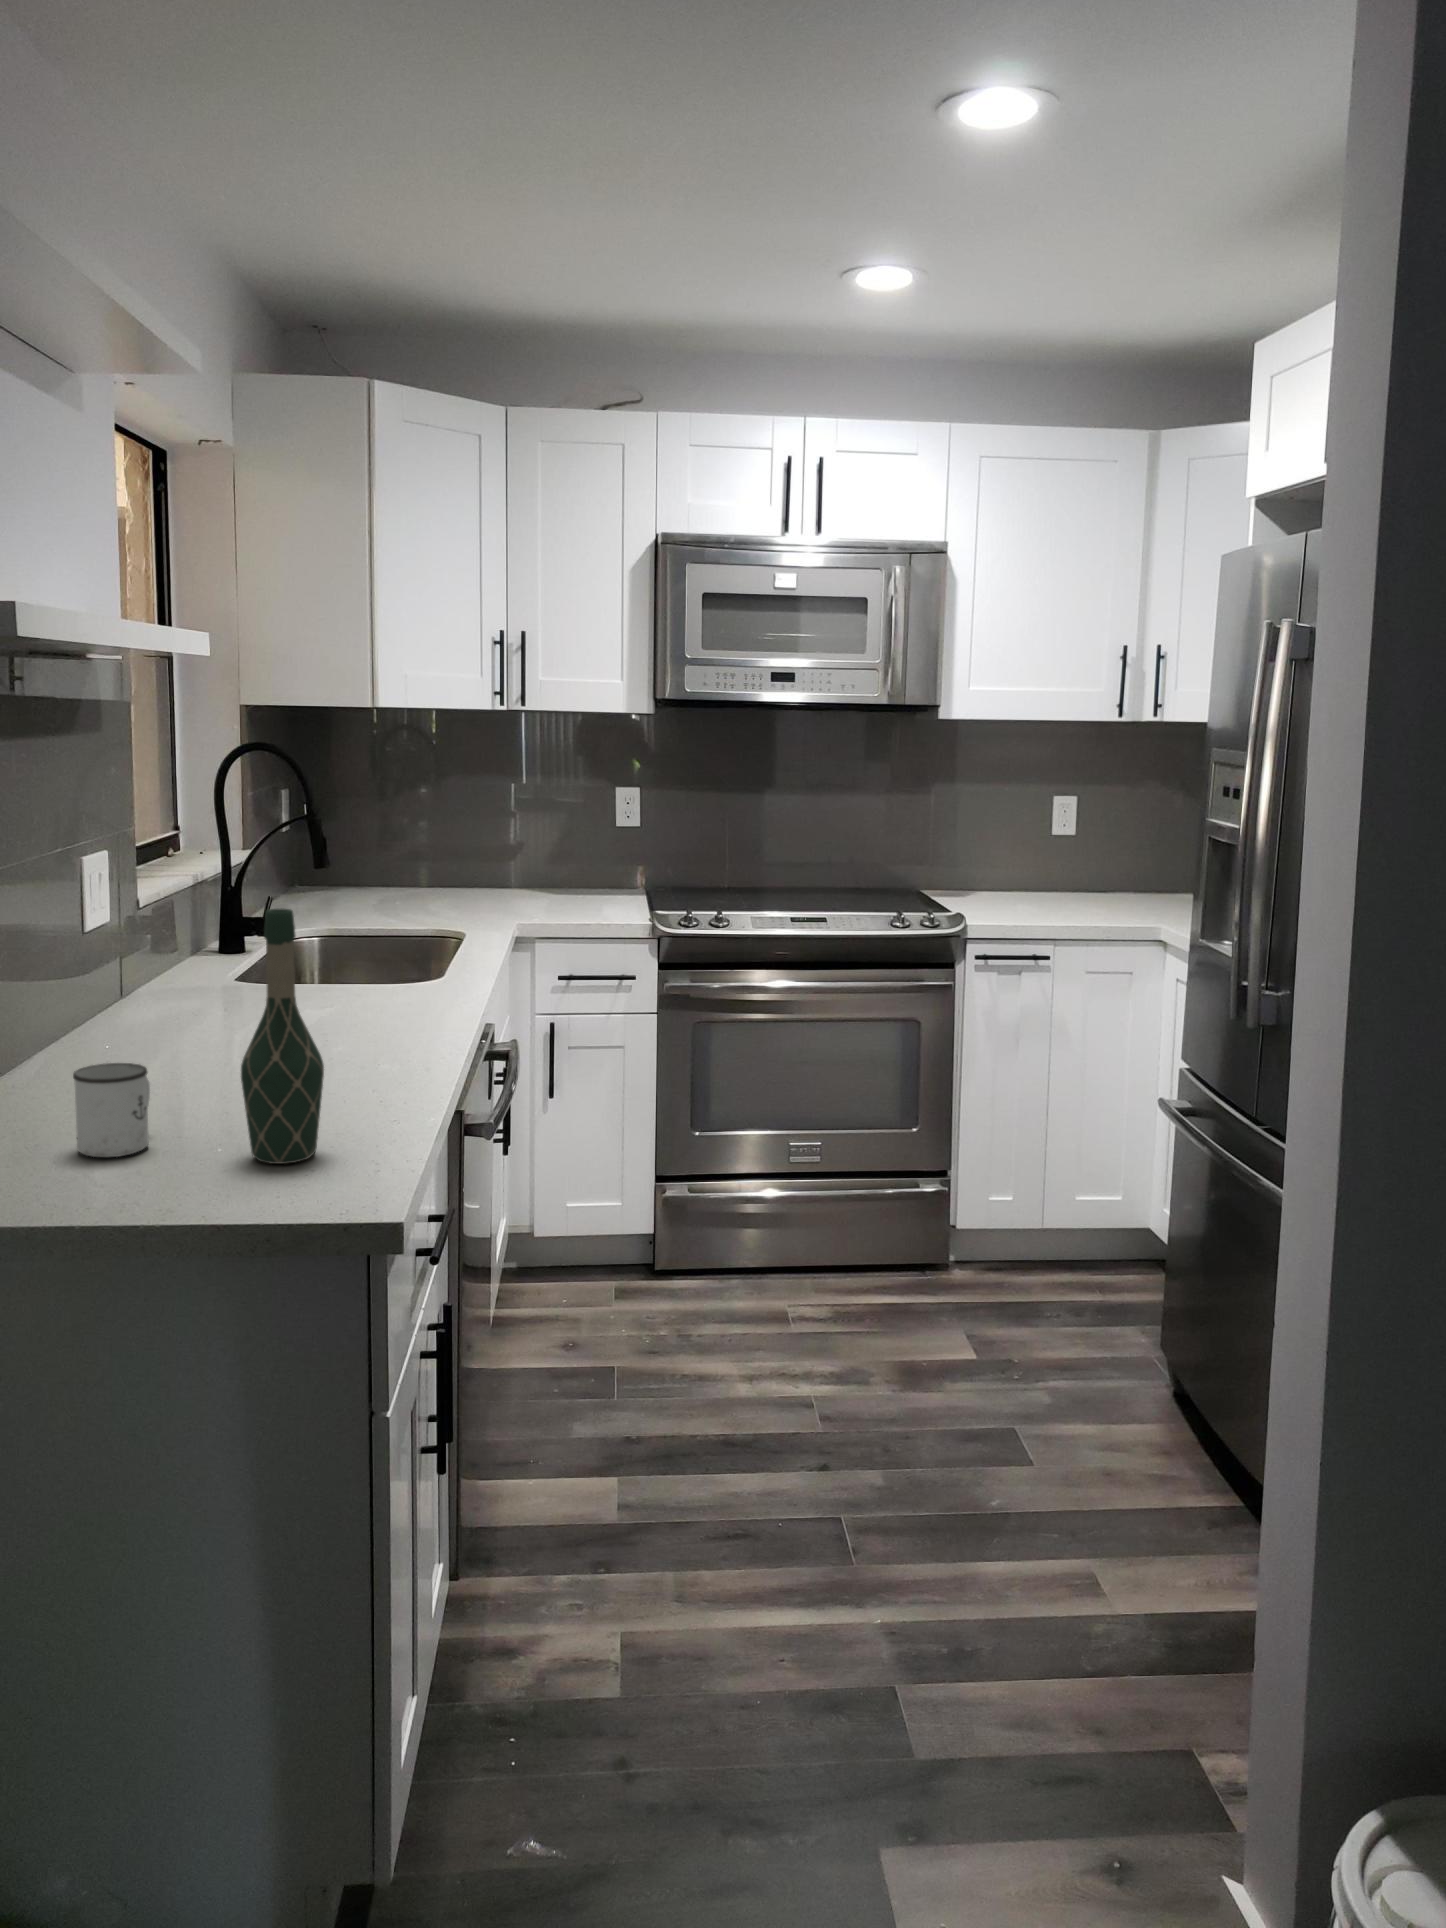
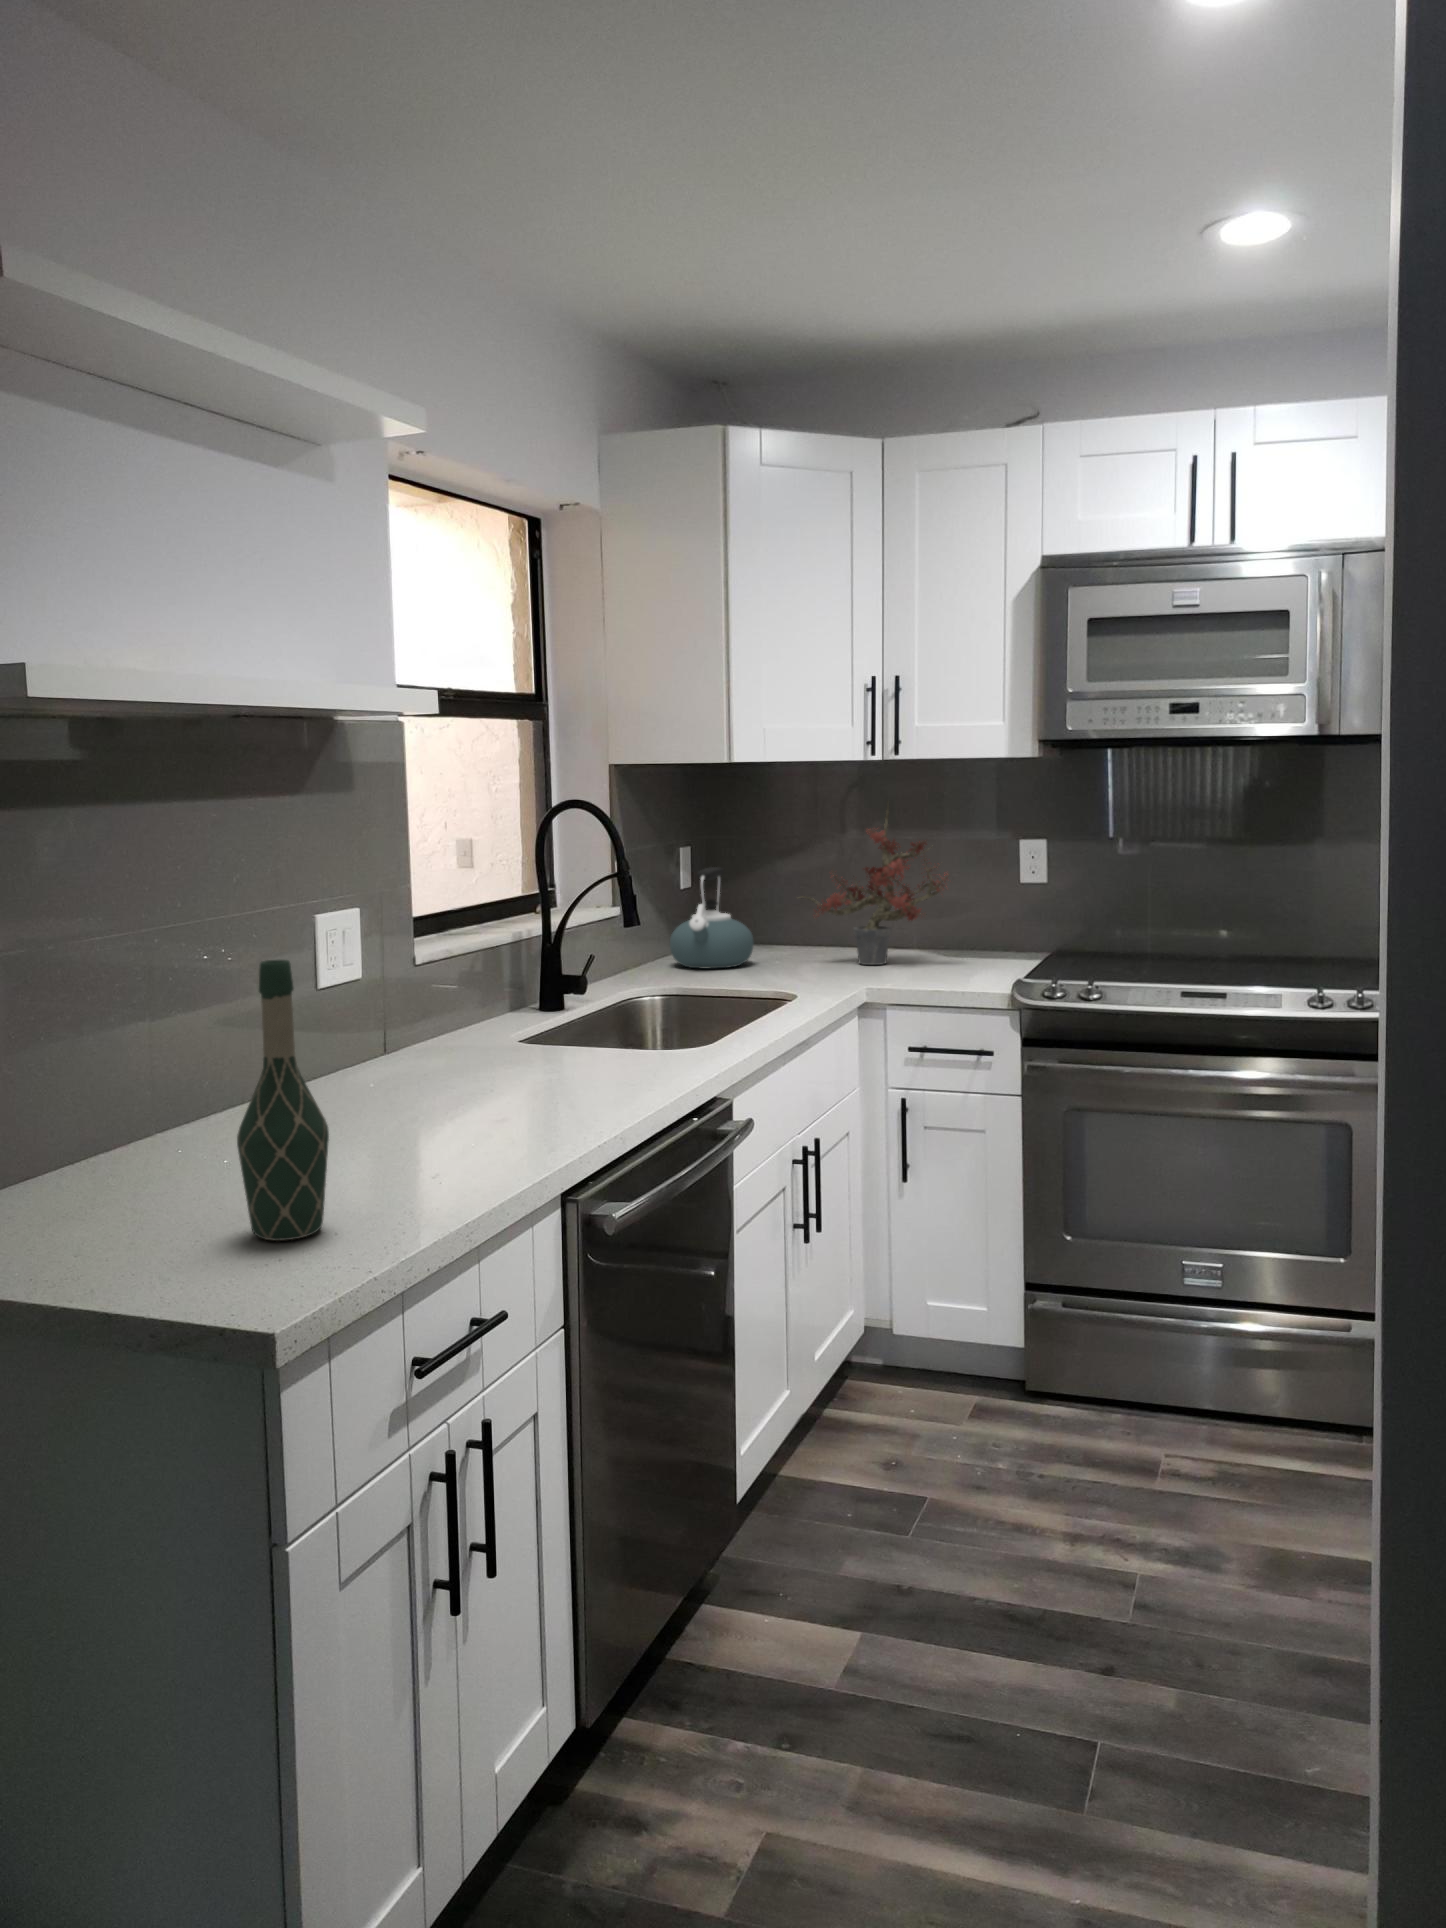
potted plant: none [422,746,572,900] -> present [803,806,949,965]
kettle: none [296,808,381,906] -> present [670,867,754,969]
mug: present [73,1063,150,1158] -> none [108,1119,207,1218]

